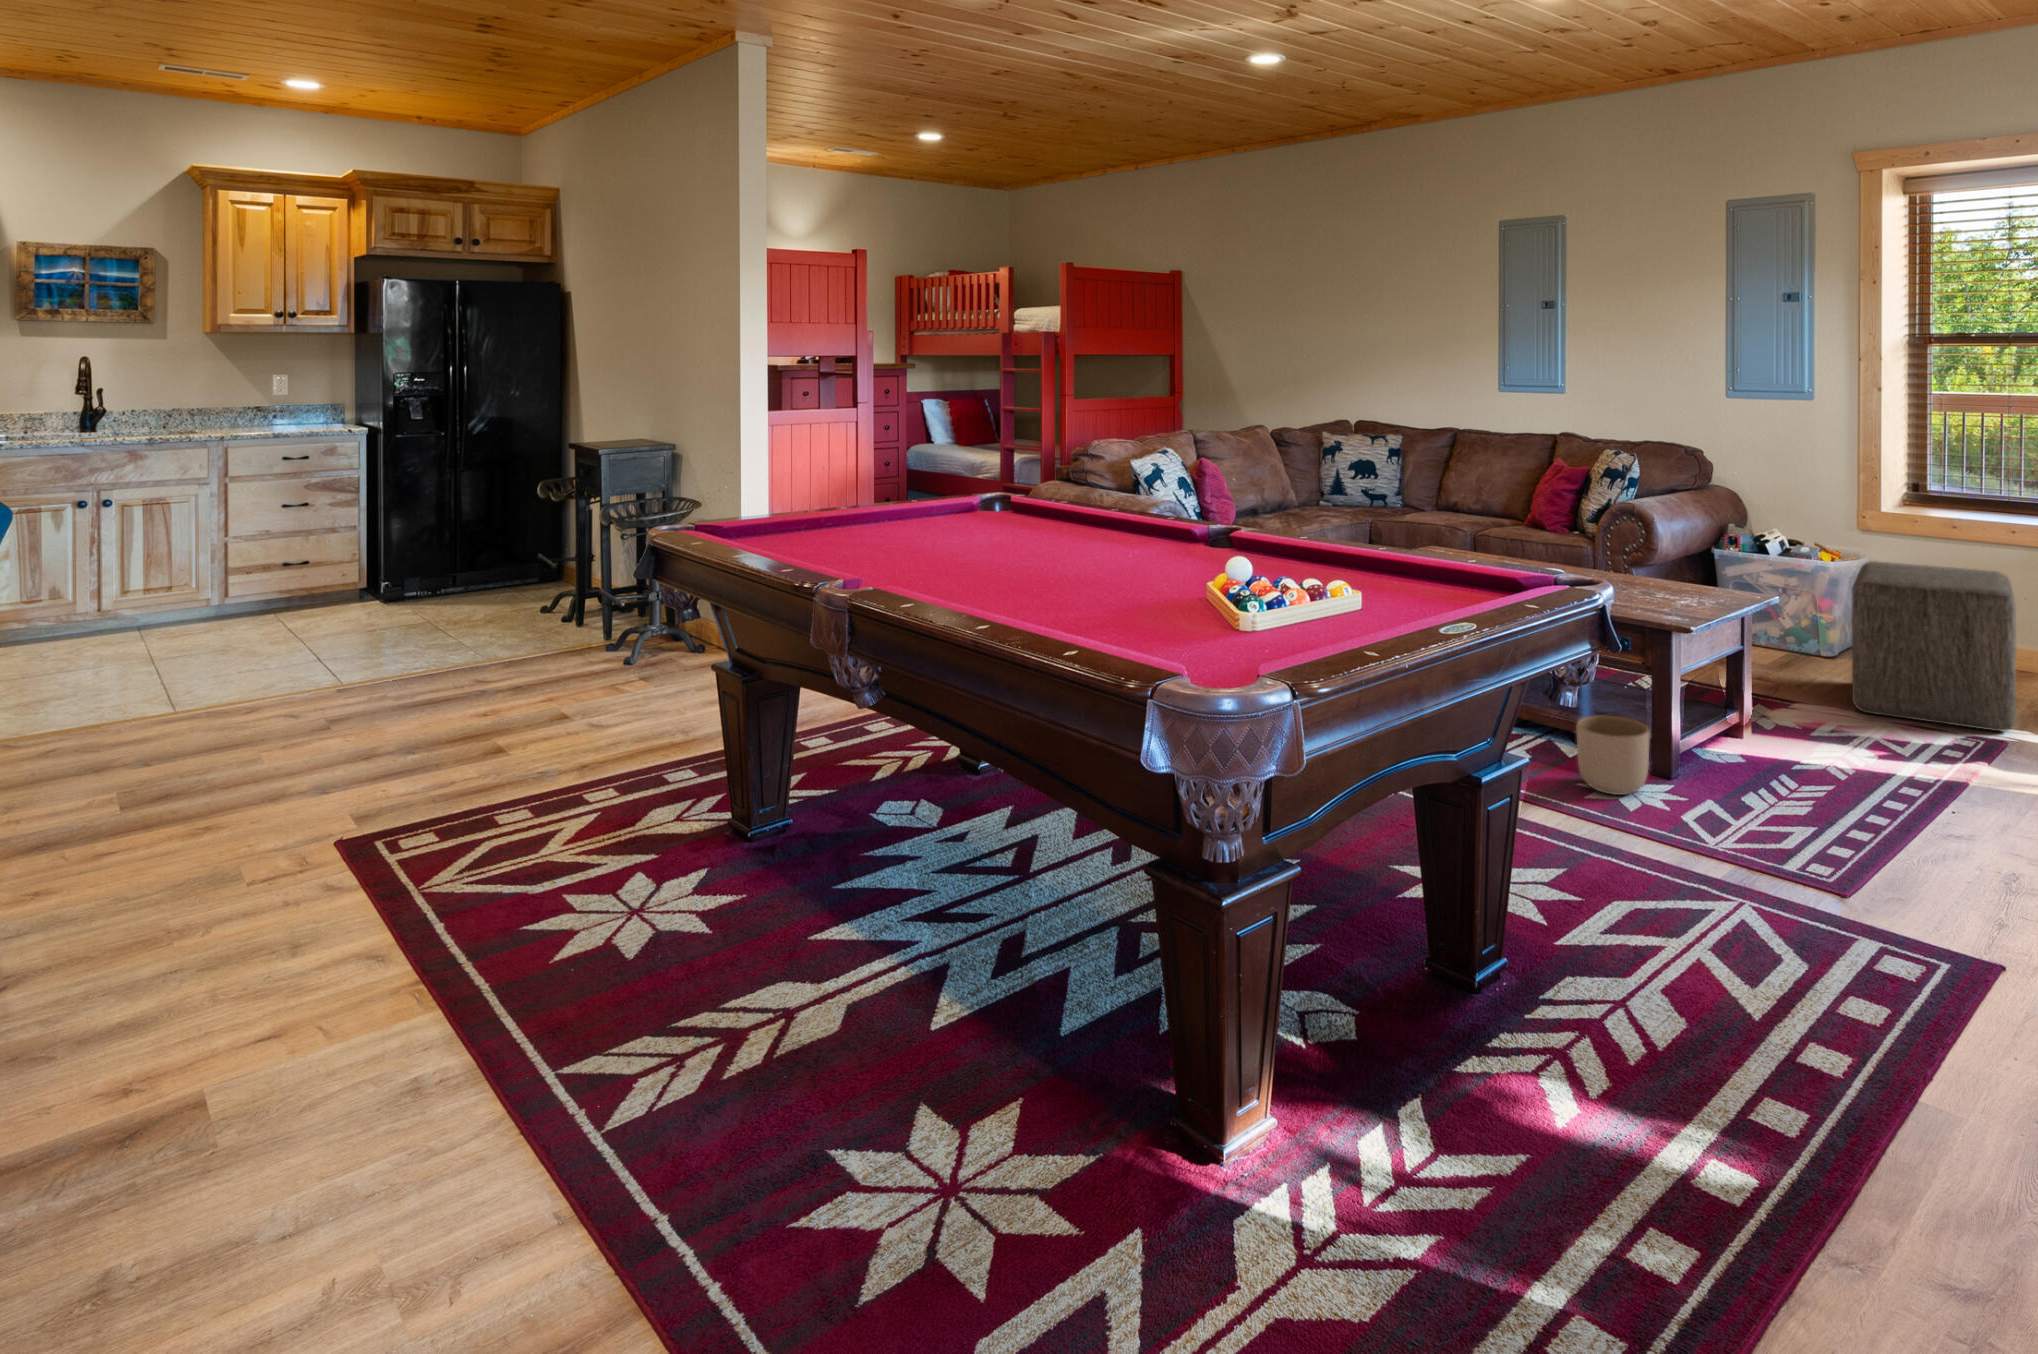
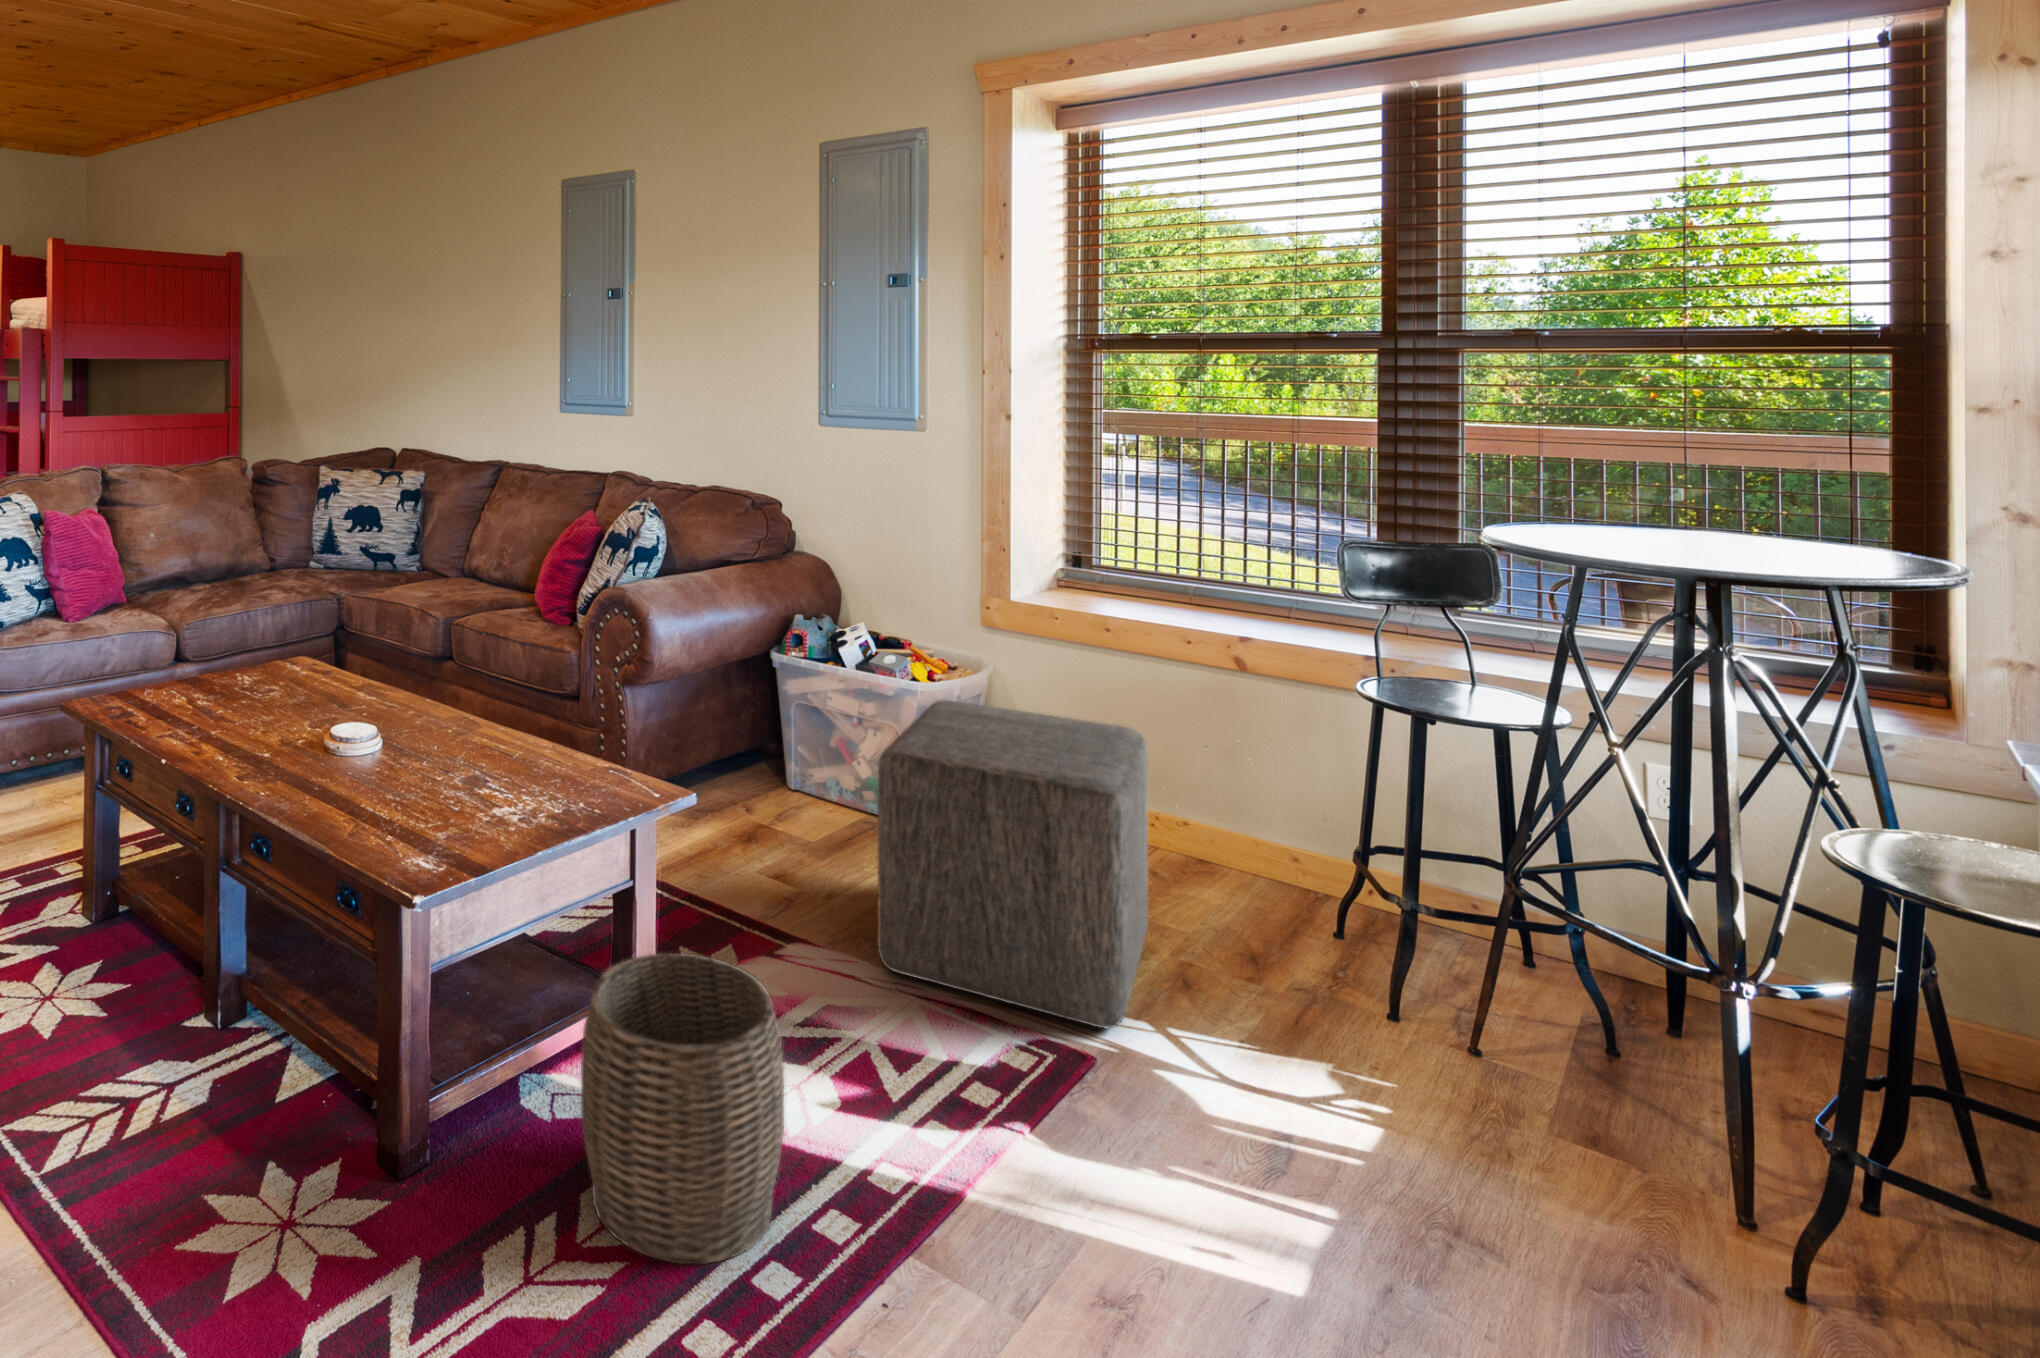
woven basket: none [1755,666,1872,798] -> present [581,953,784,1264]
planter: present [1576,716,1650,795] -> none [203,1063,342,1255]

